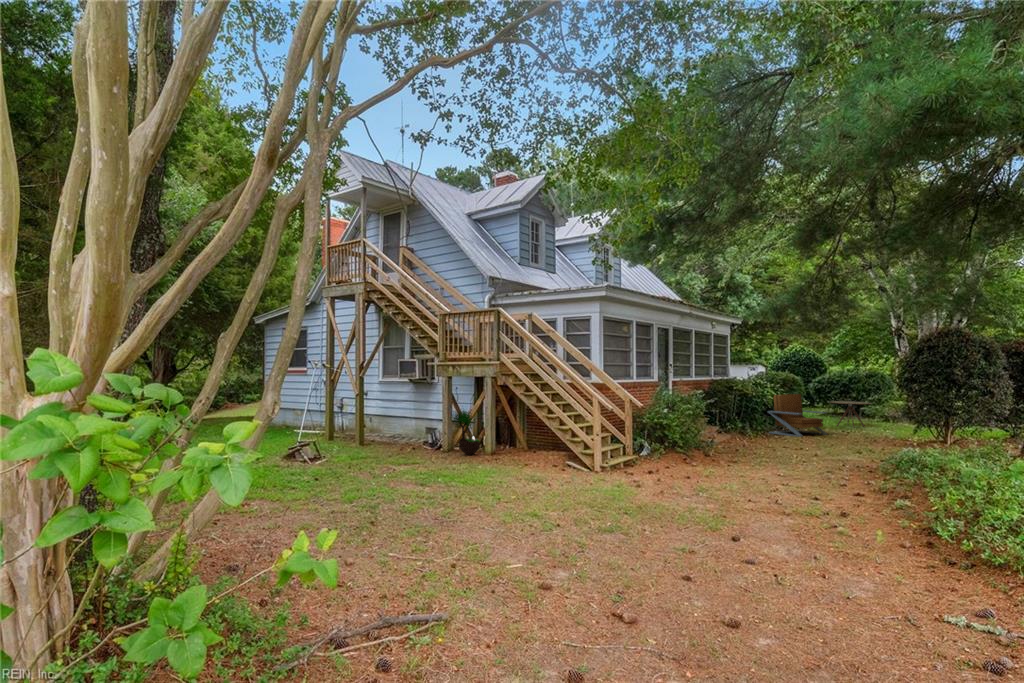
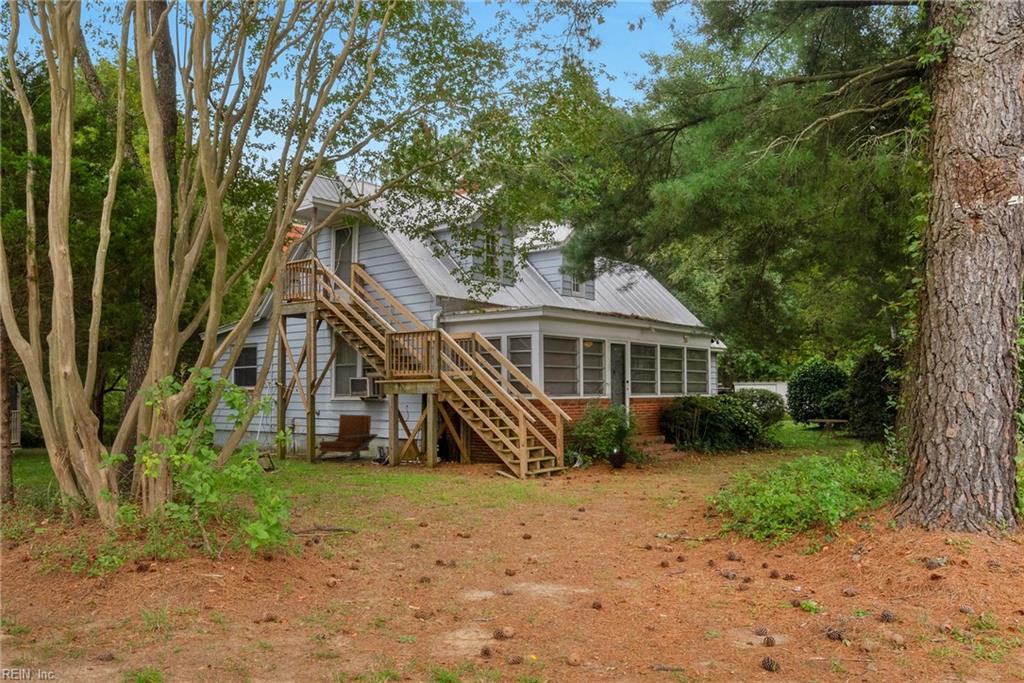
lounge chair: present [768,394,827,437] -> present [314,414,378,463]
potted tree: present [452,411,480,455] -> present [608,426,631,467]

